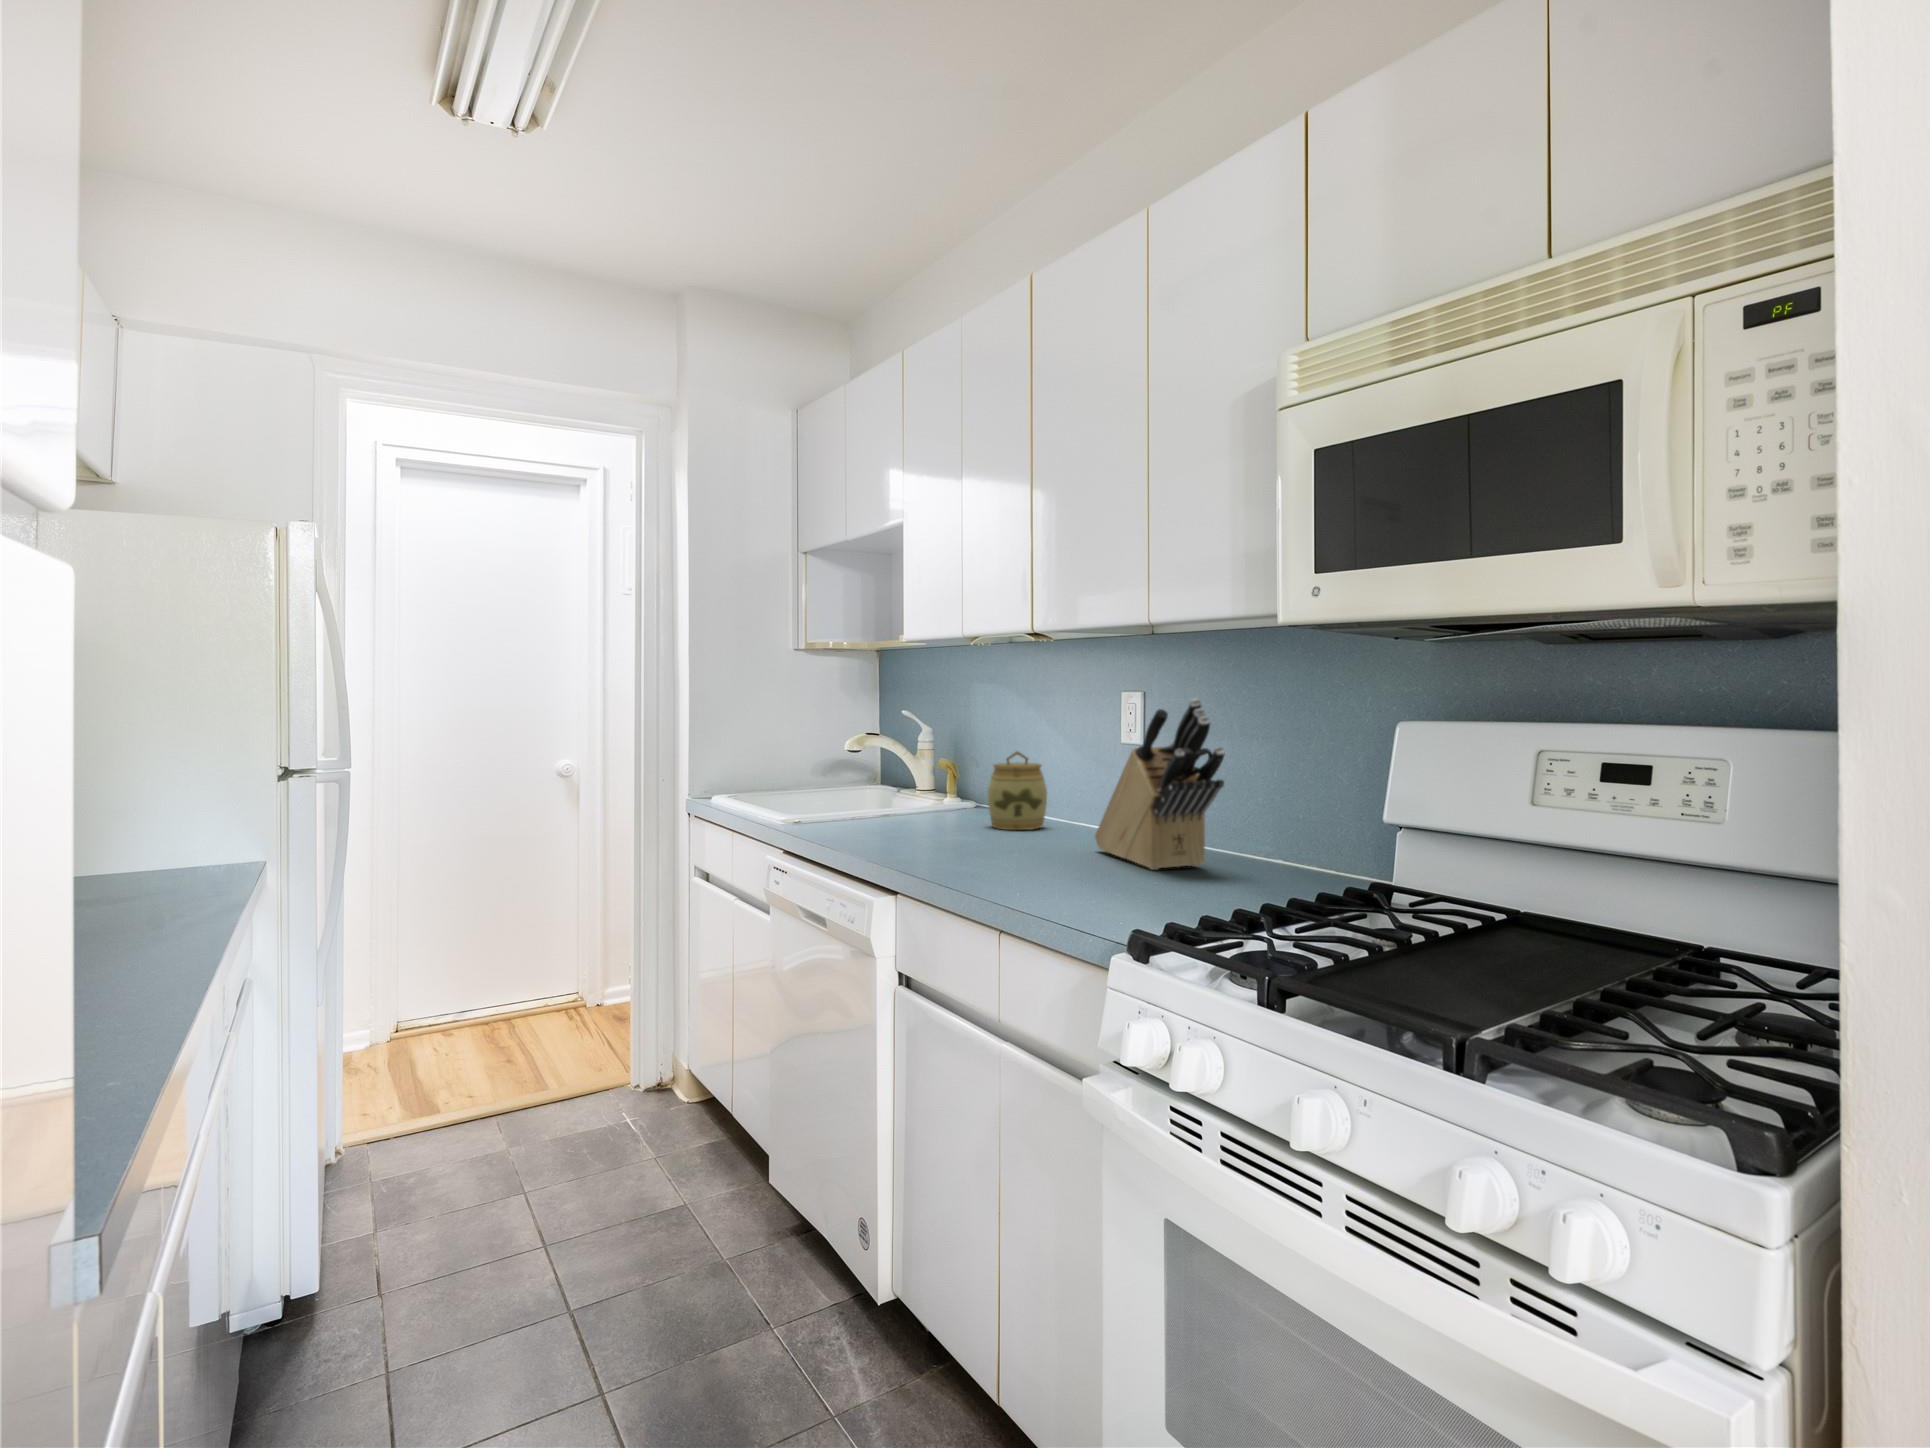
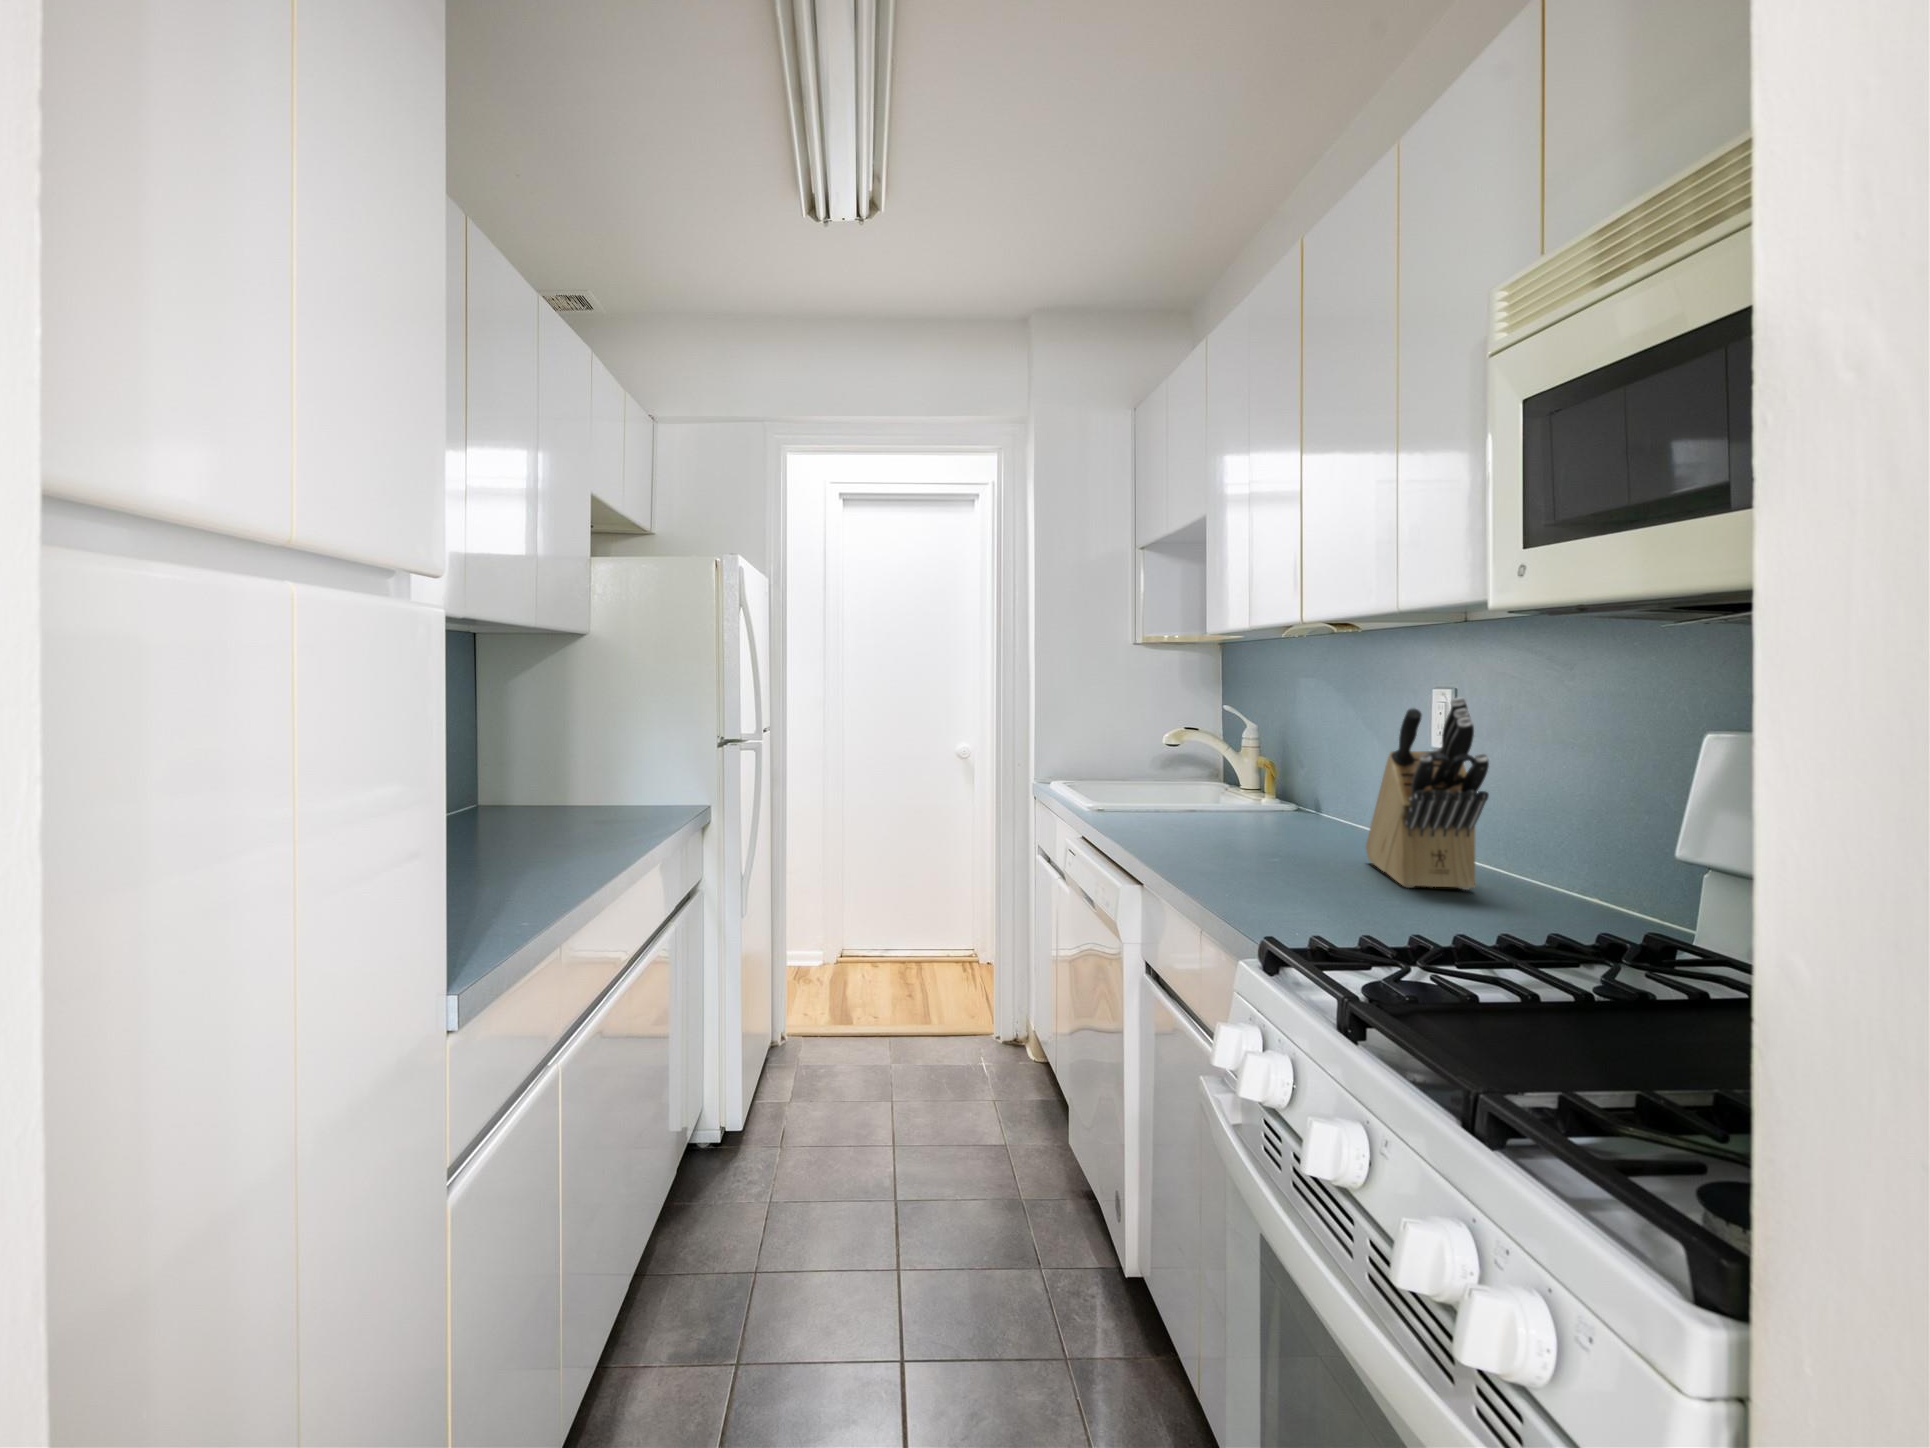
jar: present [988,751,1047,830] -> none [1281,751,1347,835]

